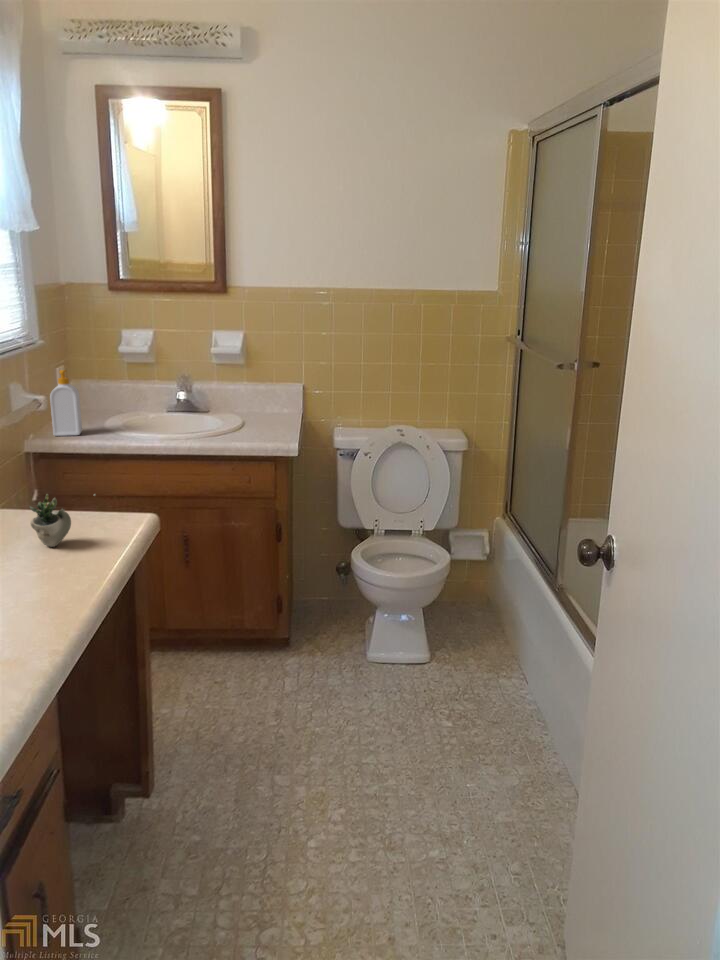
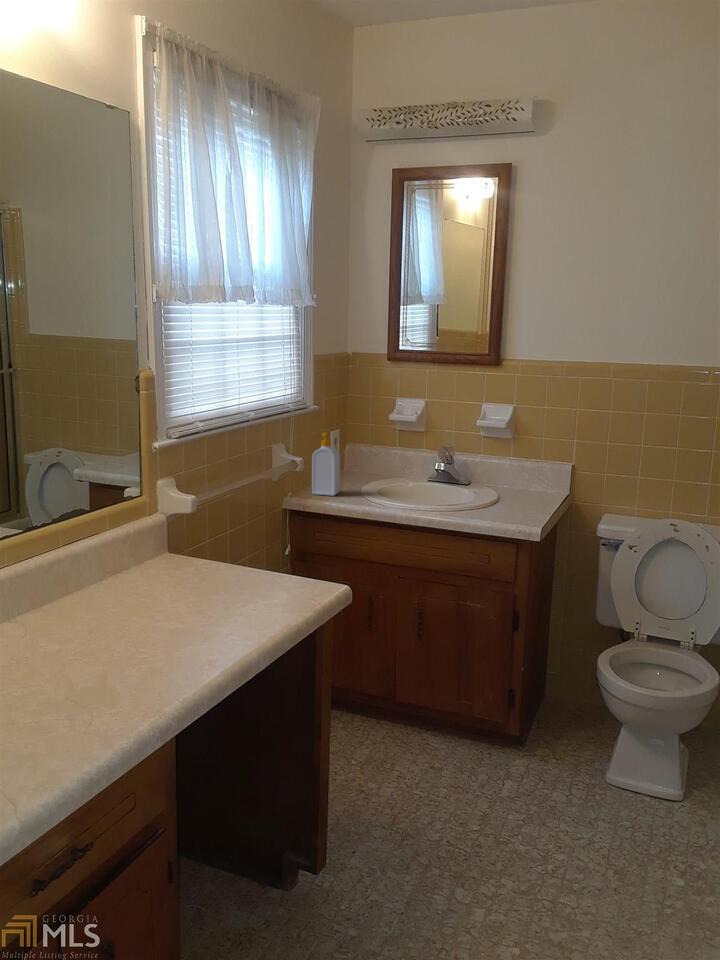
succulent plant: present [30,494,96,547] -> none [216,548,272,601]

